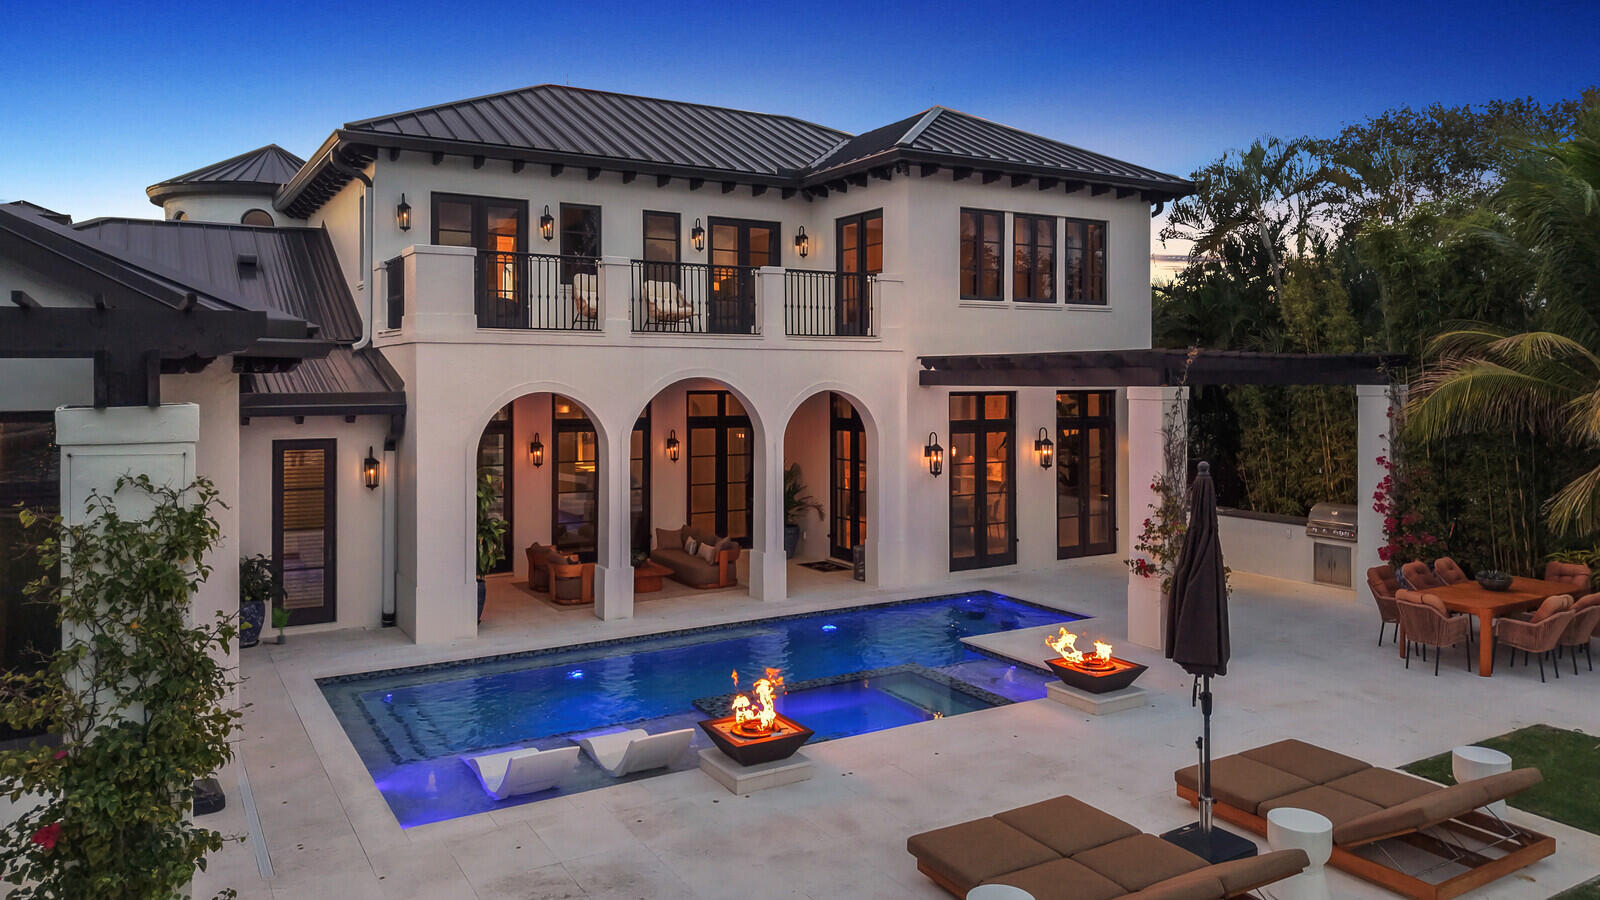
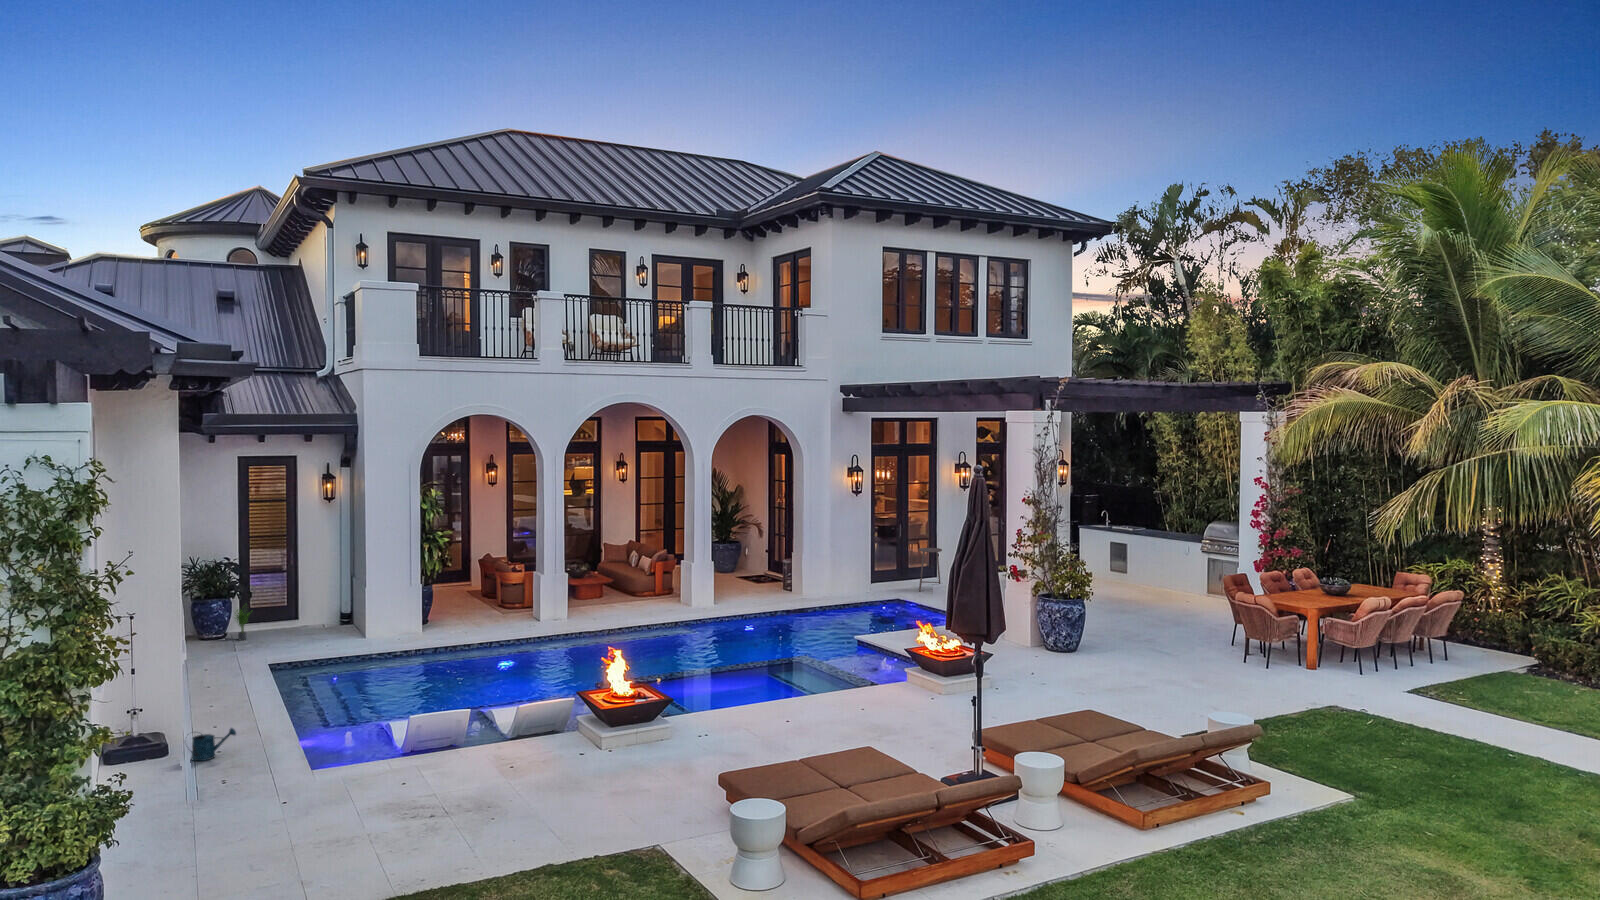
stool: none [992,531,1017,578] -> present [919,548,942,591]
watering can: none [253,766,312,807] -> present [191,728,236,761]

